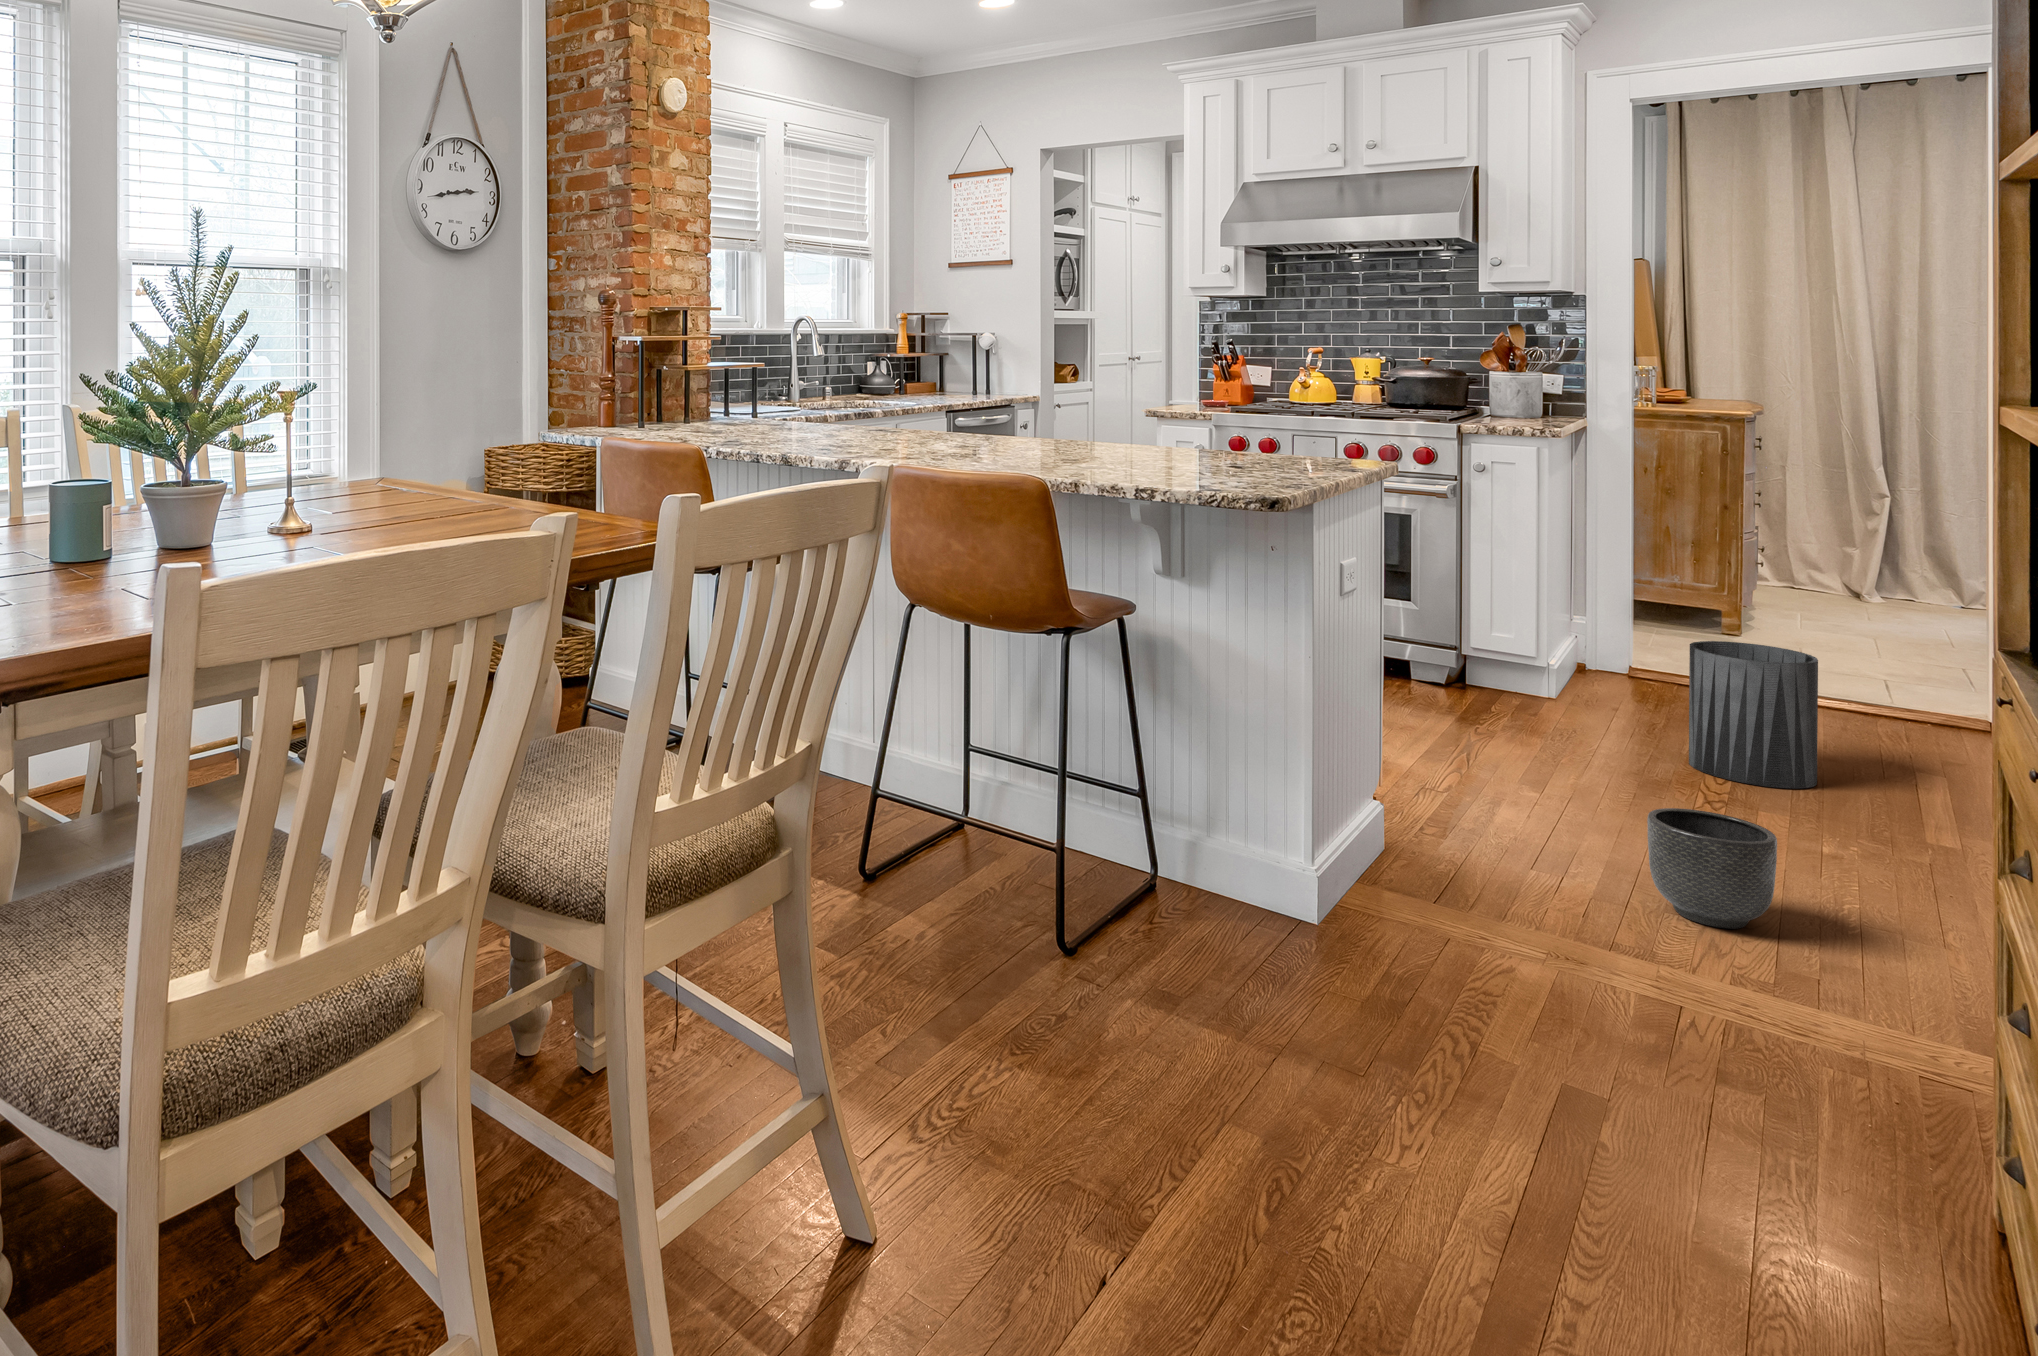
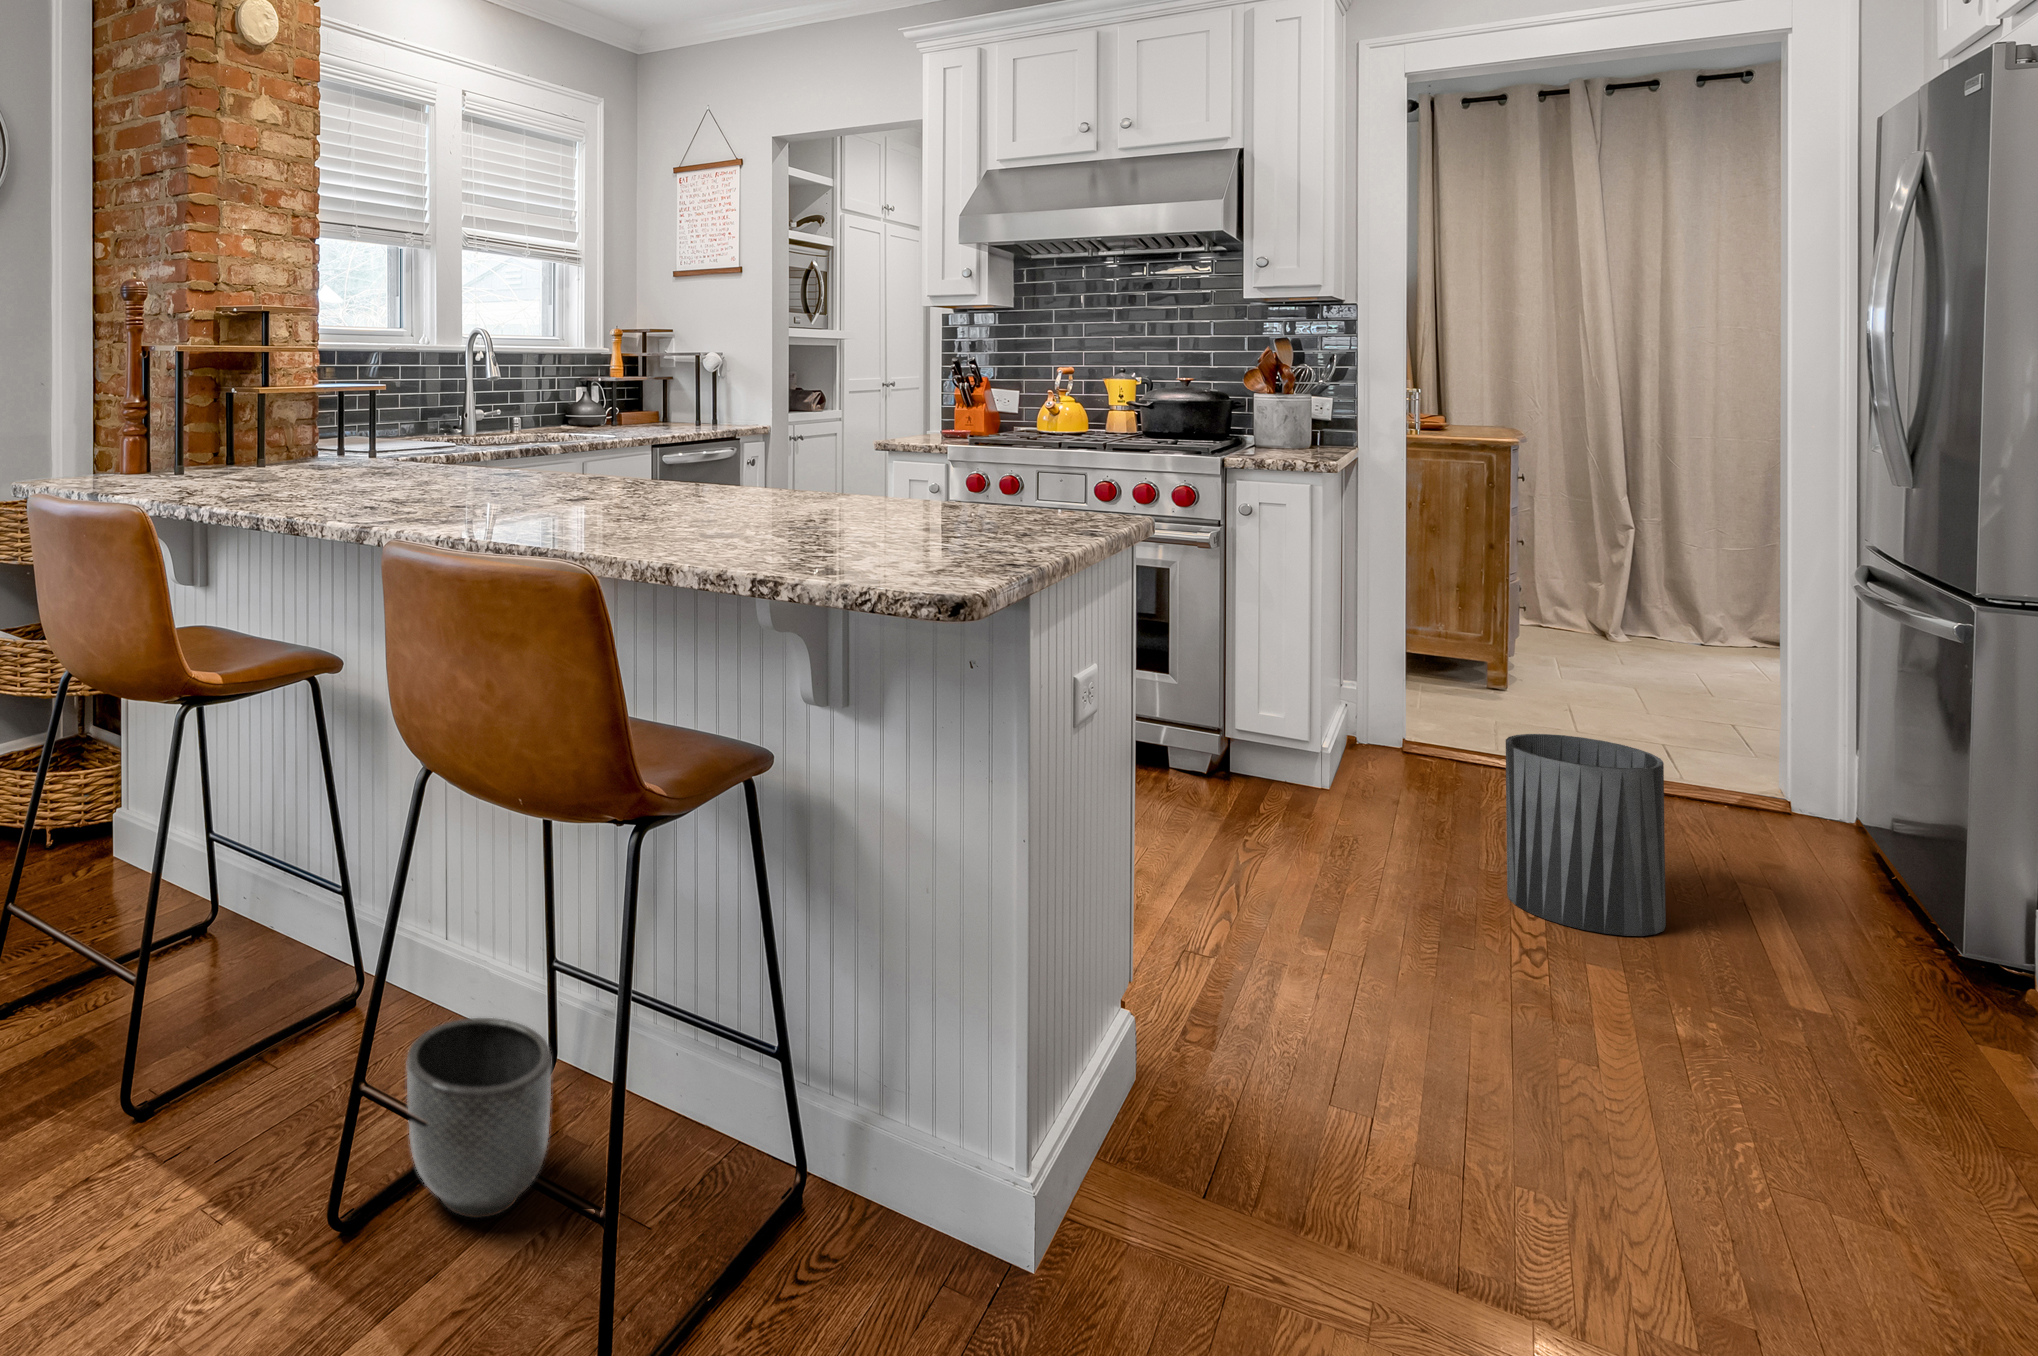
planter: present [1647,808,1777,929] -> present [407,1018,551,1218]

